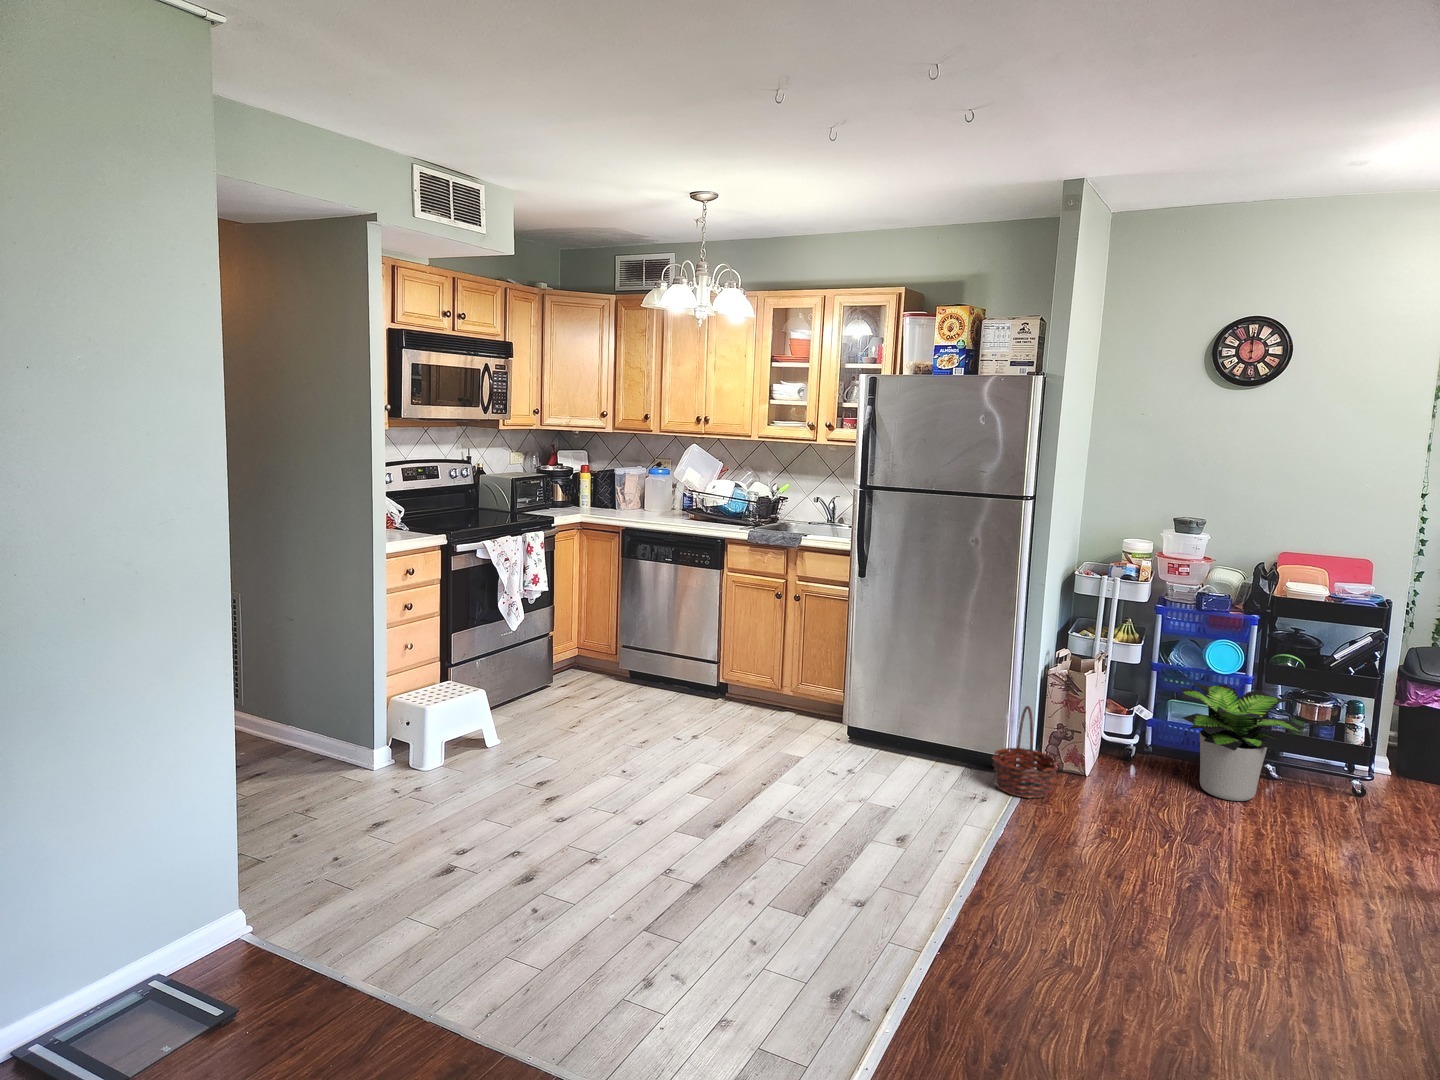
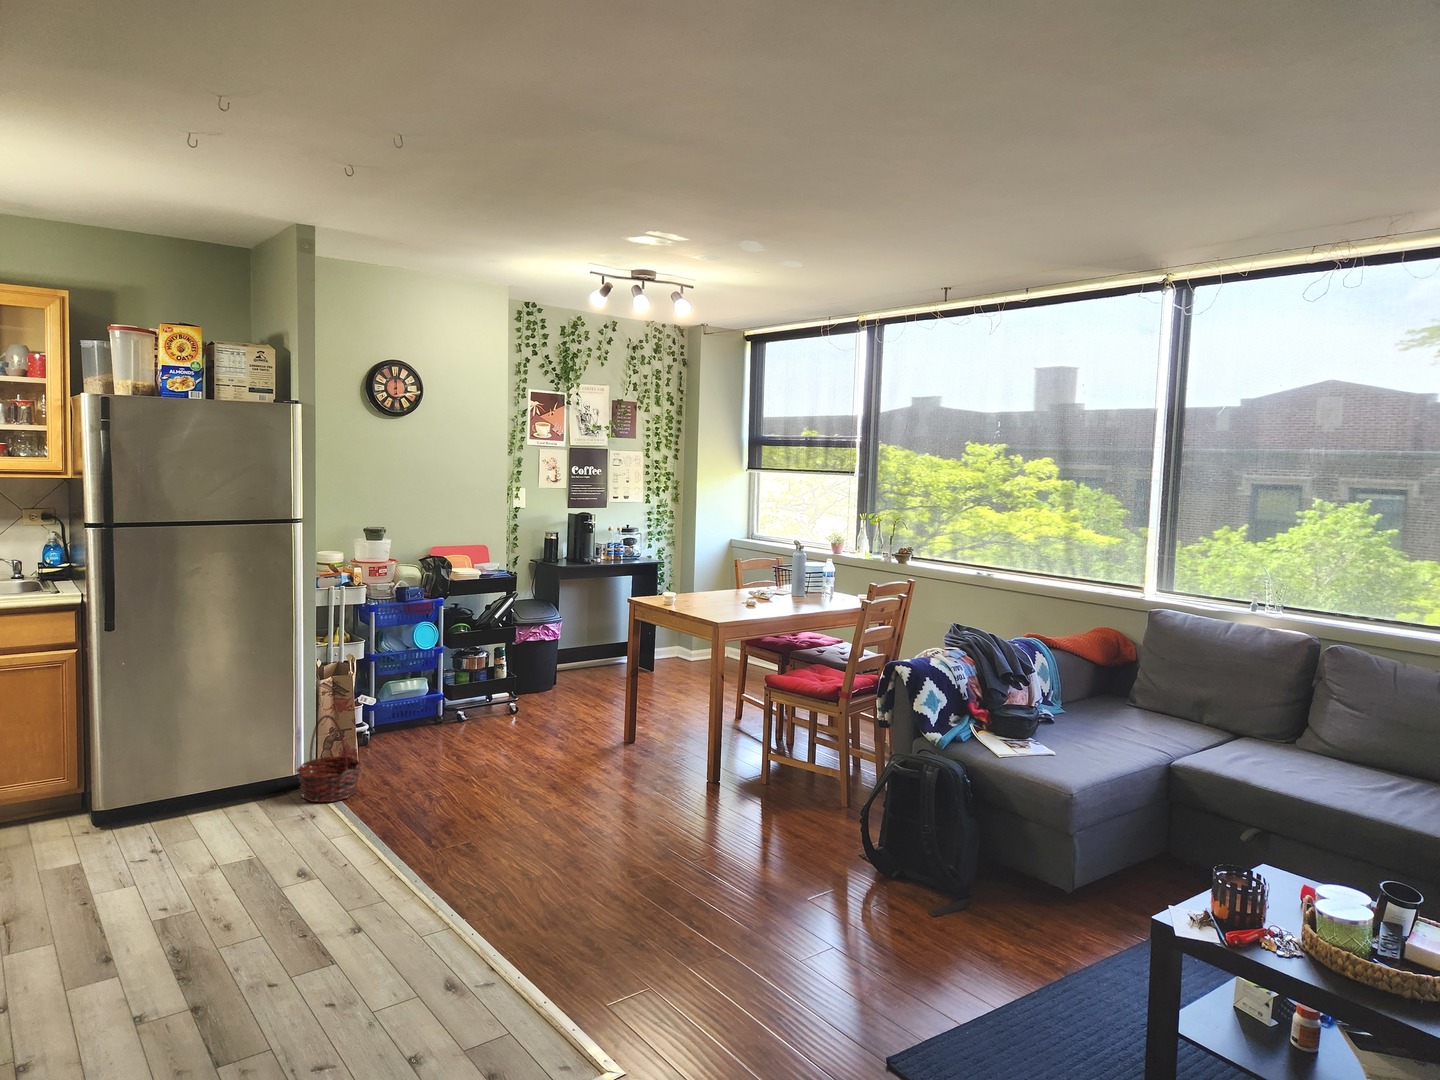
potted plant: present [1180,684,1306,801] -> none [412,655,508,745]

